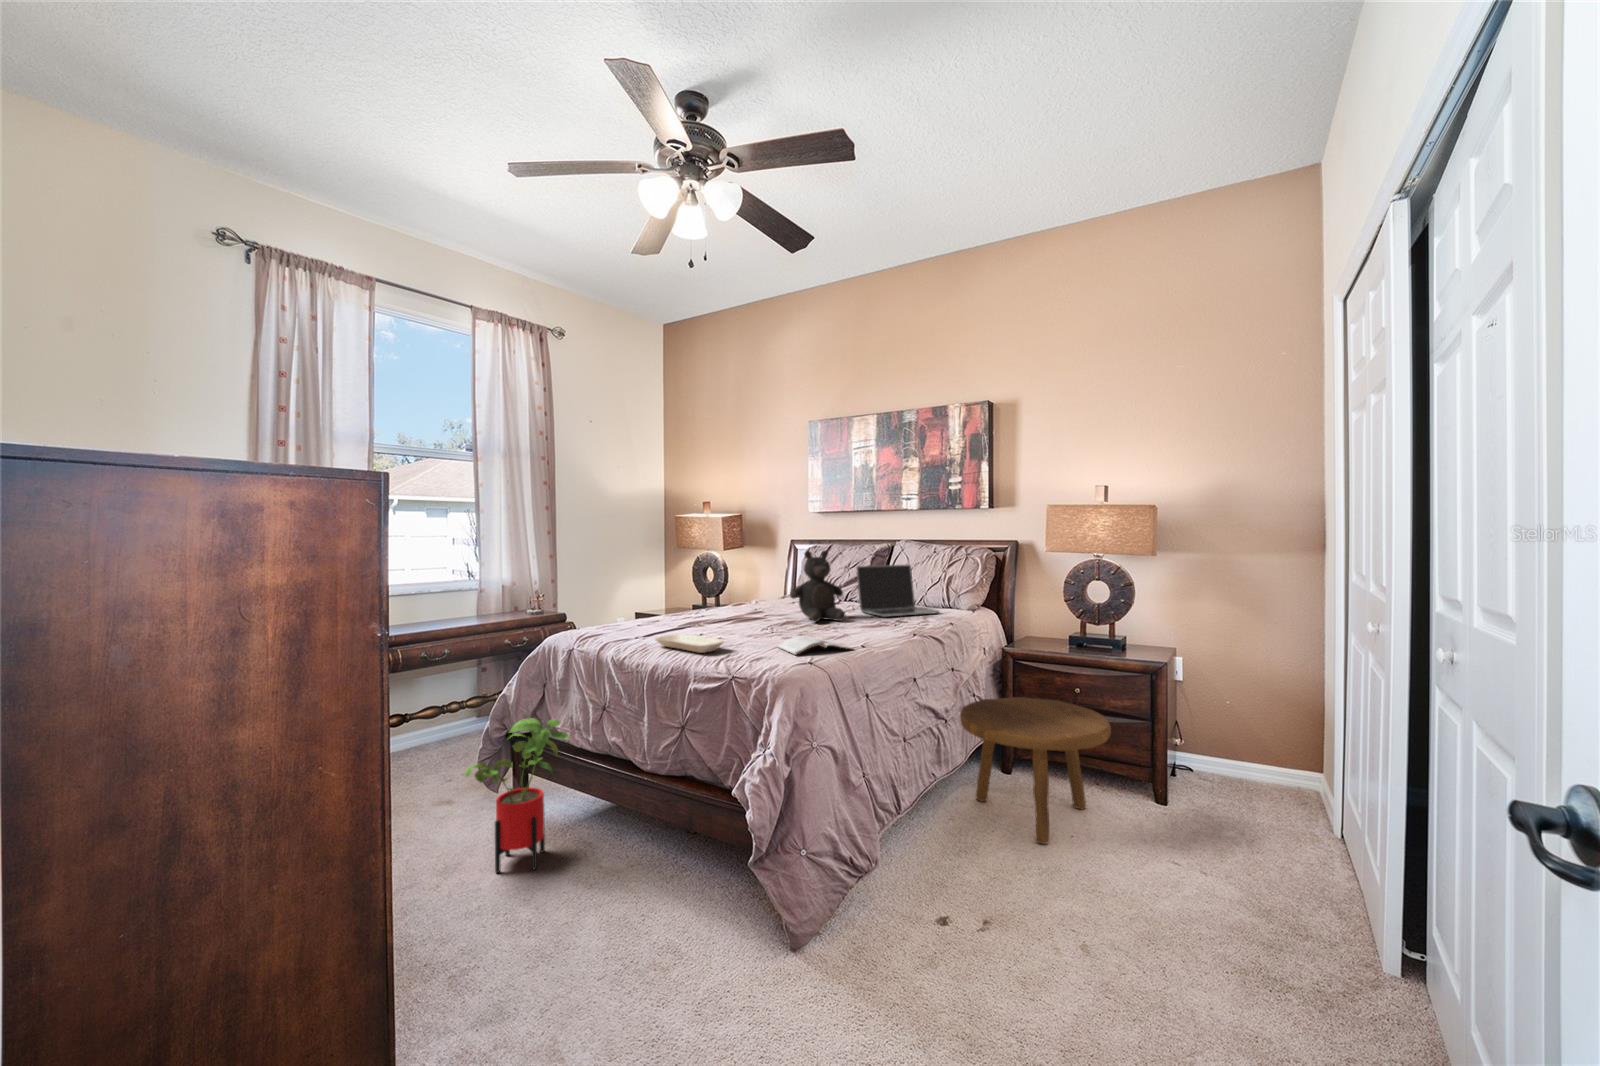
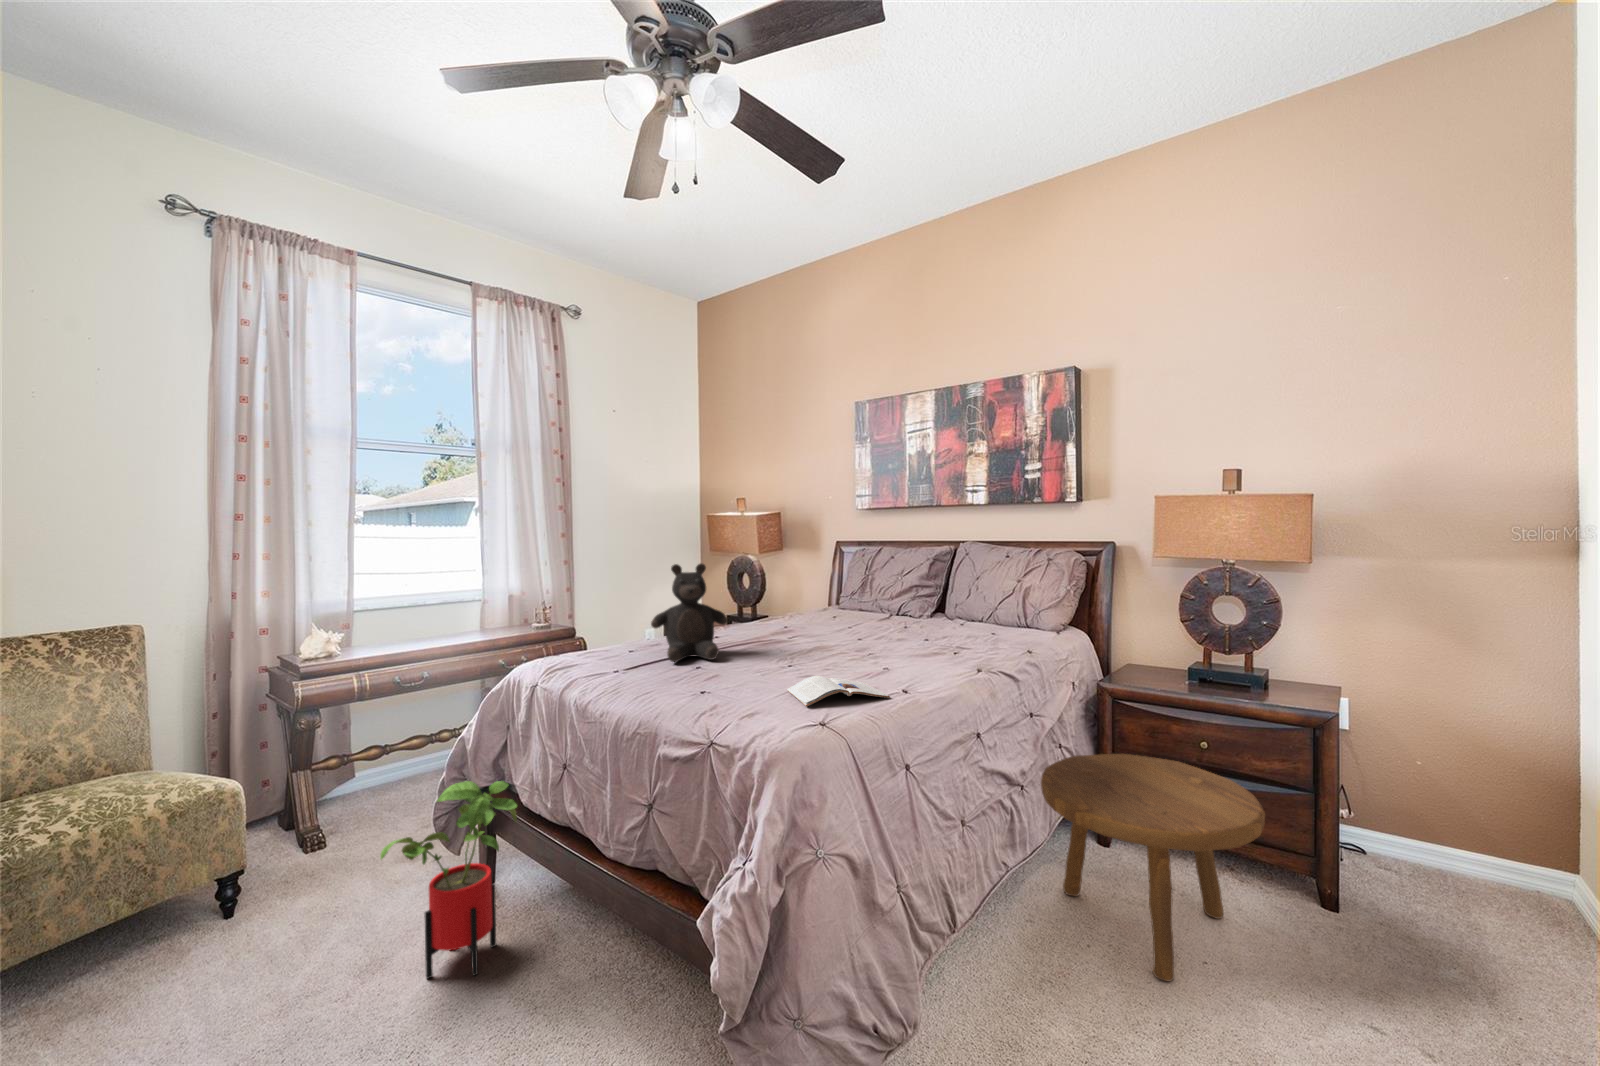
teddy bear: present [790,551,845,622] -> present [651,564,727,662]
laptop: present [856,564,939,617] -> none [906,573,1013,641]
tray: present [655,634,724,653] -> none [632,669,716,699]

